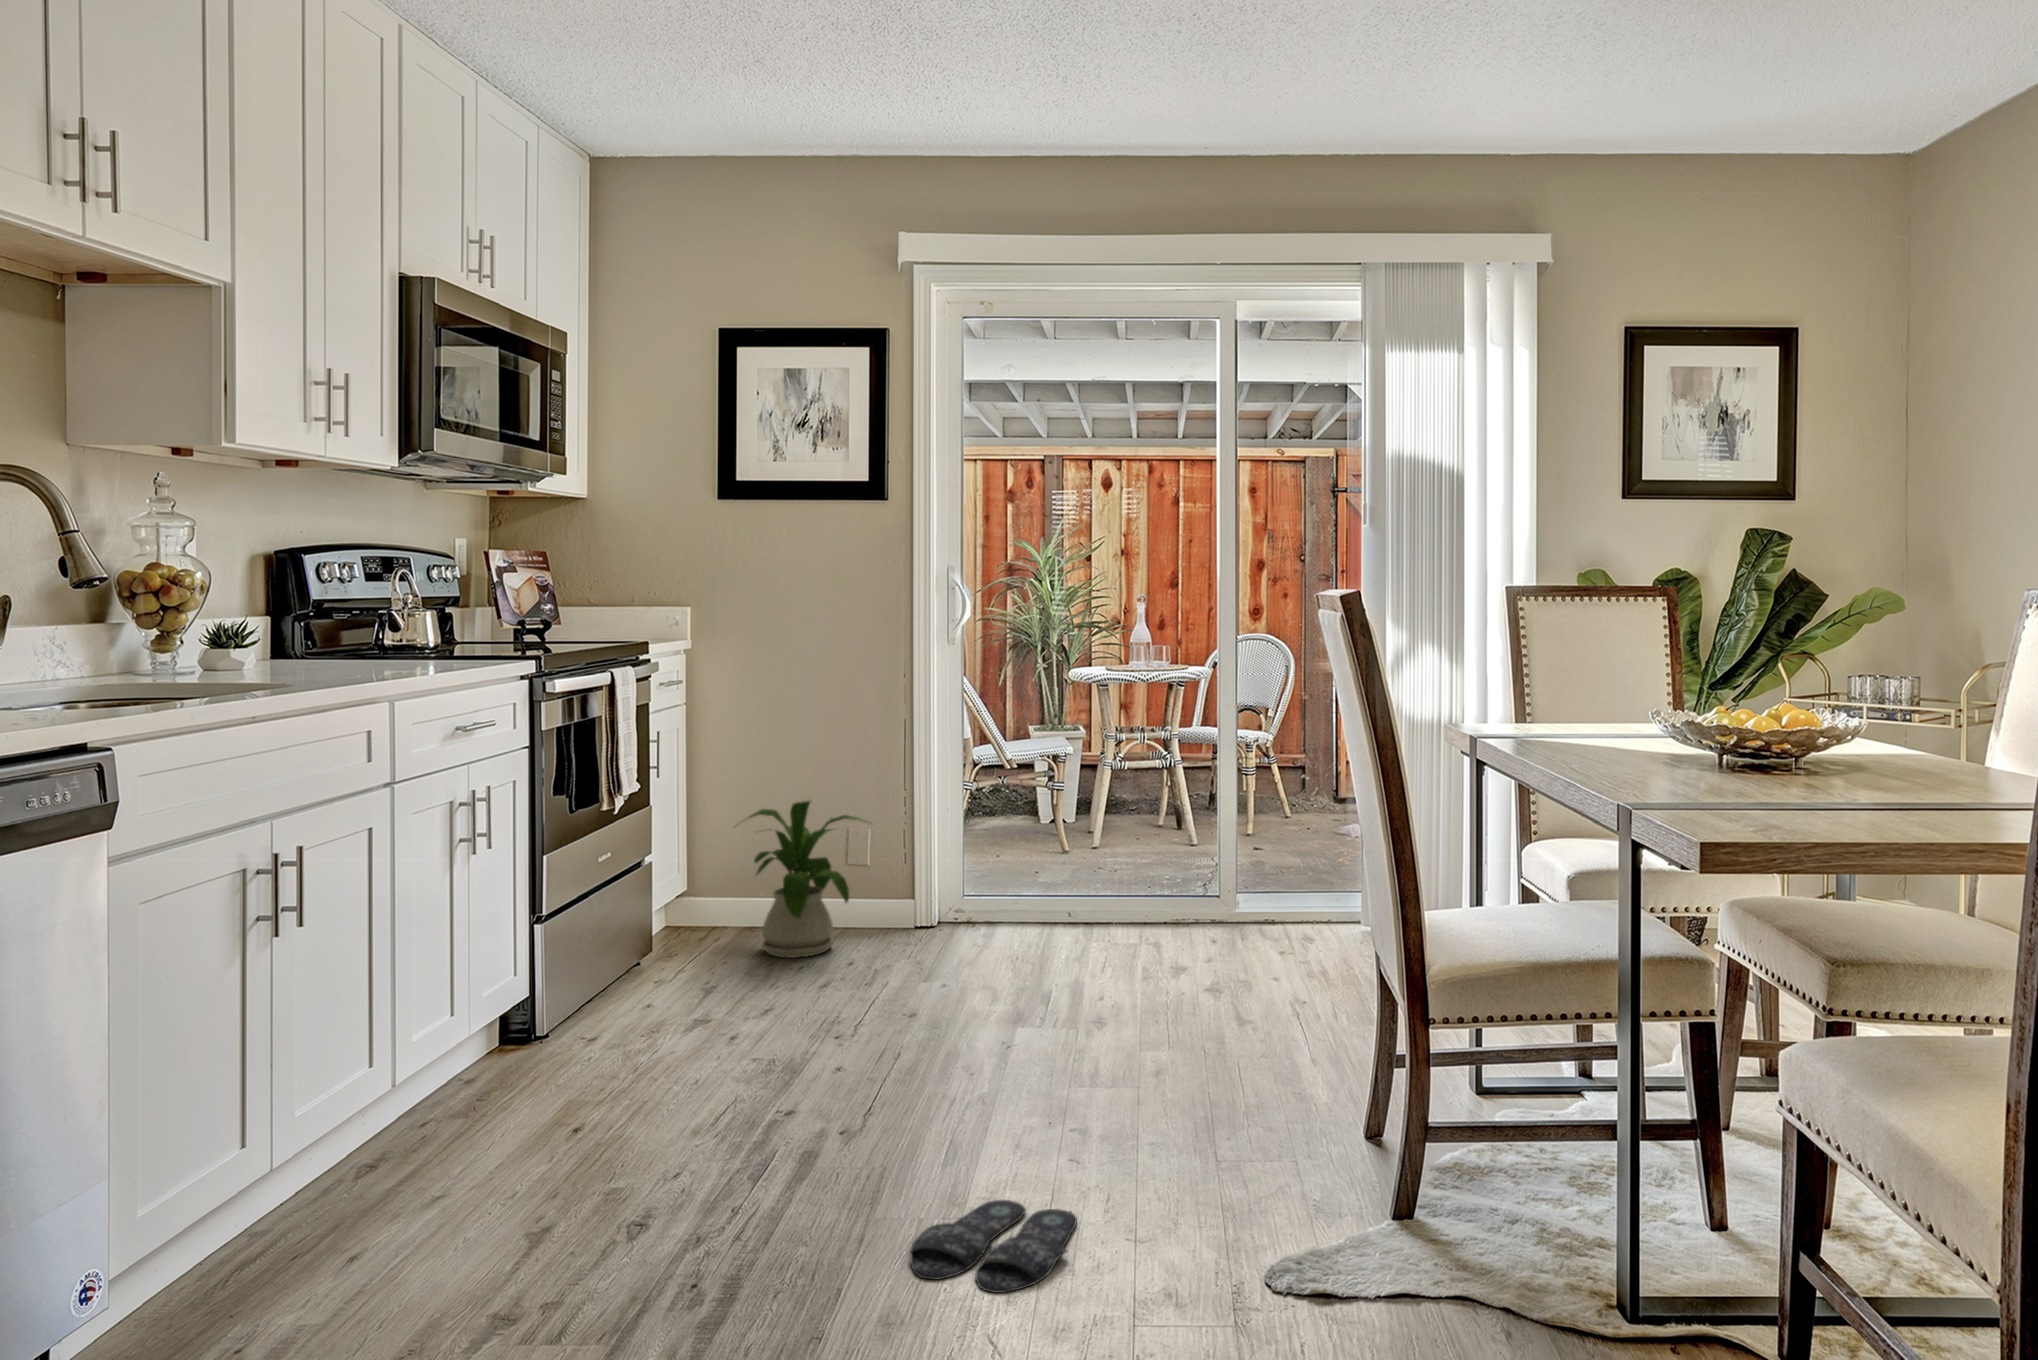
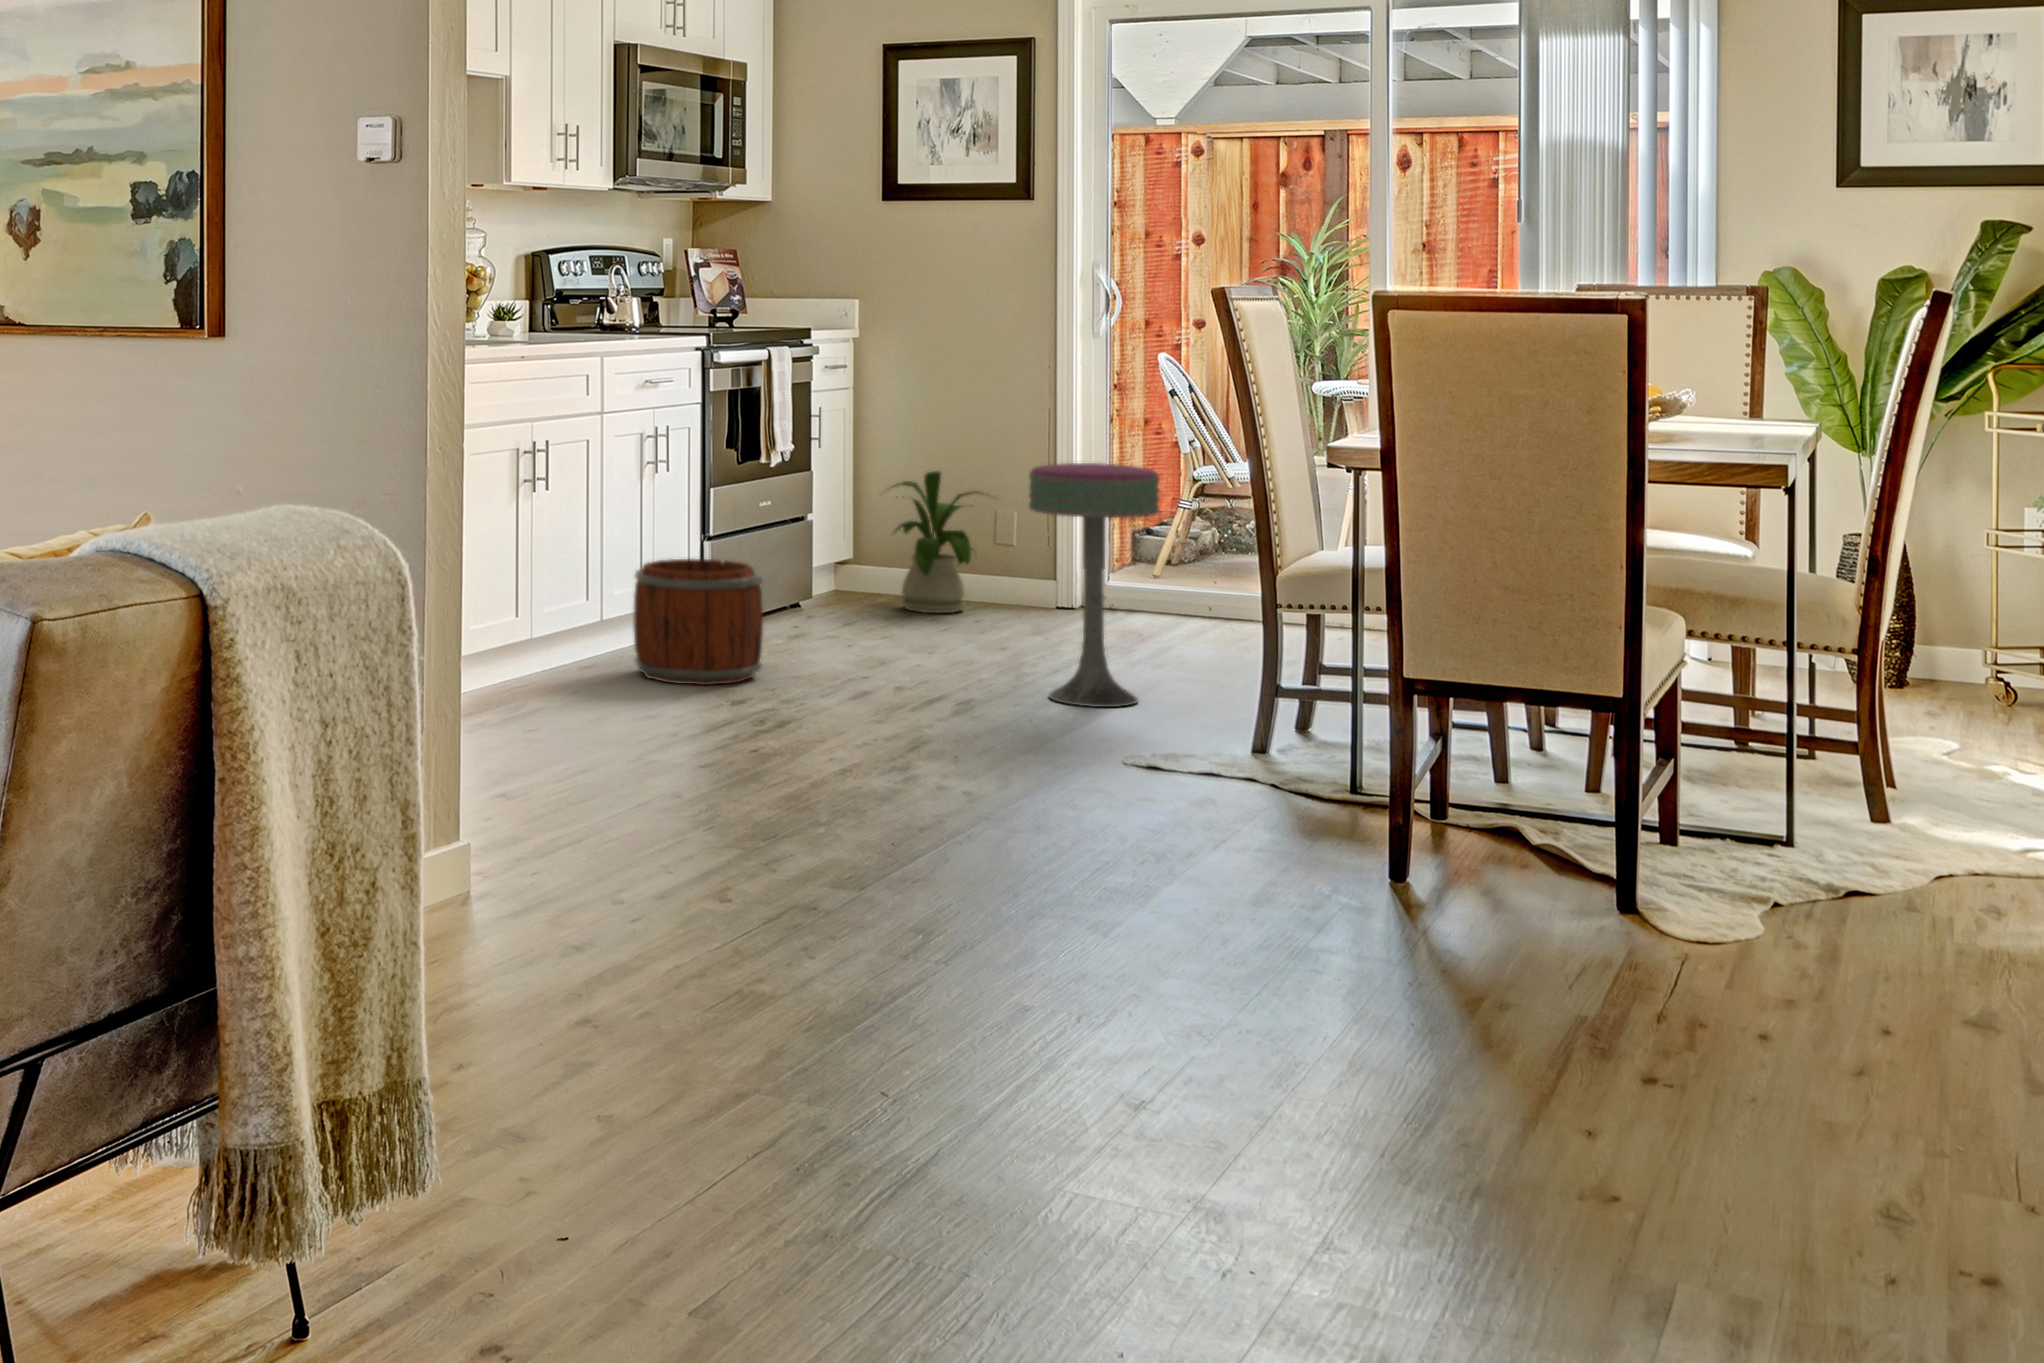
bar stool: none [1040,814,1202,1141] -> present [1029,463,1160,707]
bucket: none [460,992,671,1217] -> present [633,559,763,685]
slippers: present [910,1200,1077,1293] -> none [881,708,1005,735]

